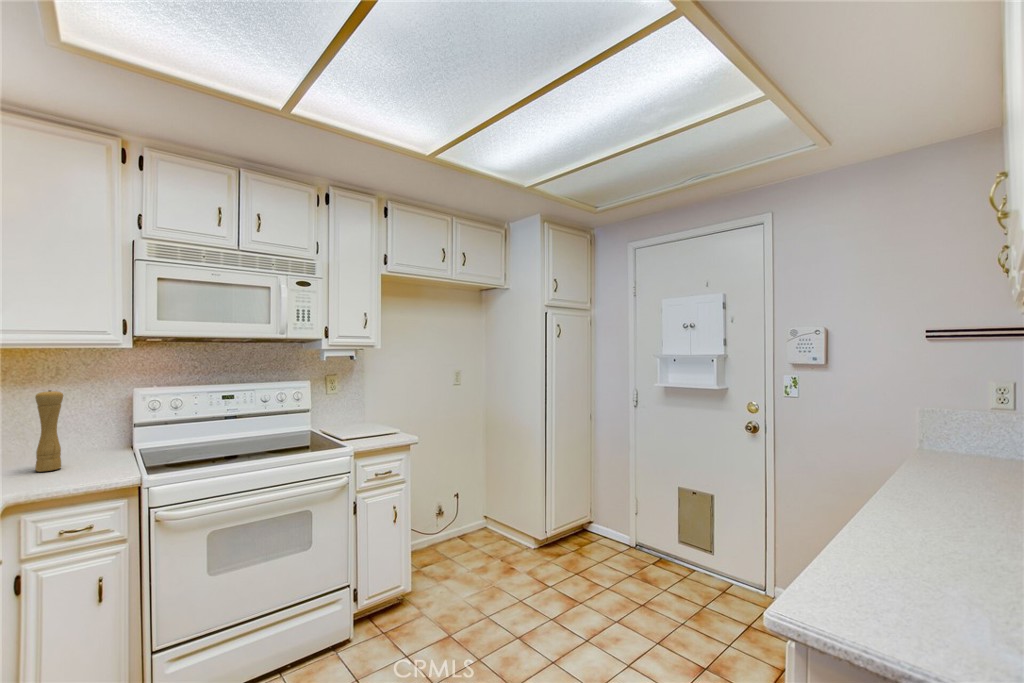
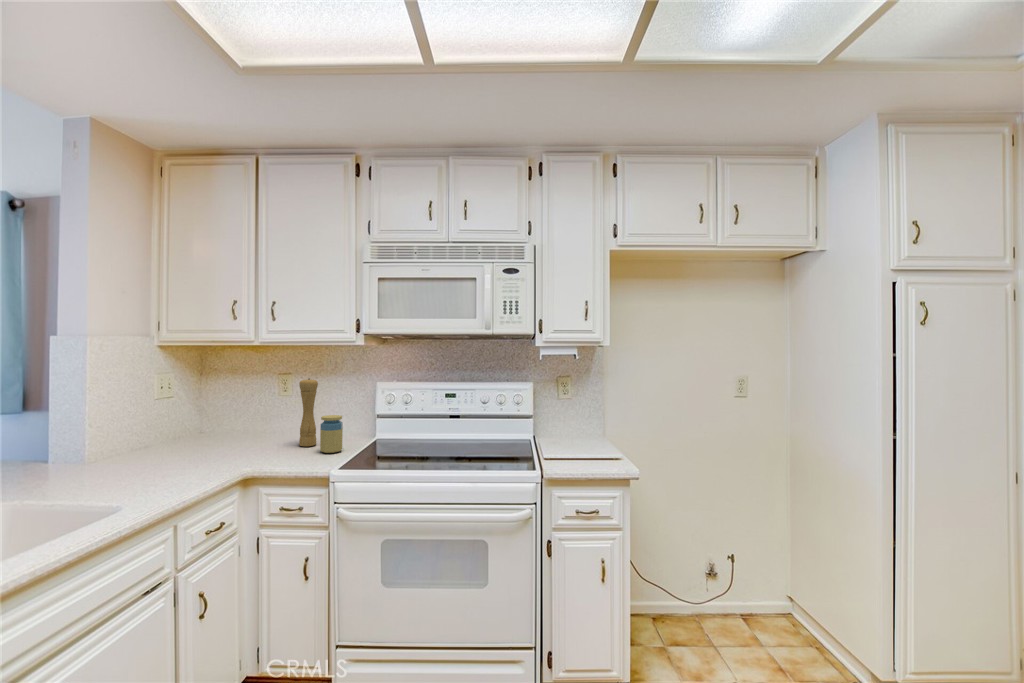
jar: none [83,428,114,471] -> present [320,415,343,453]

